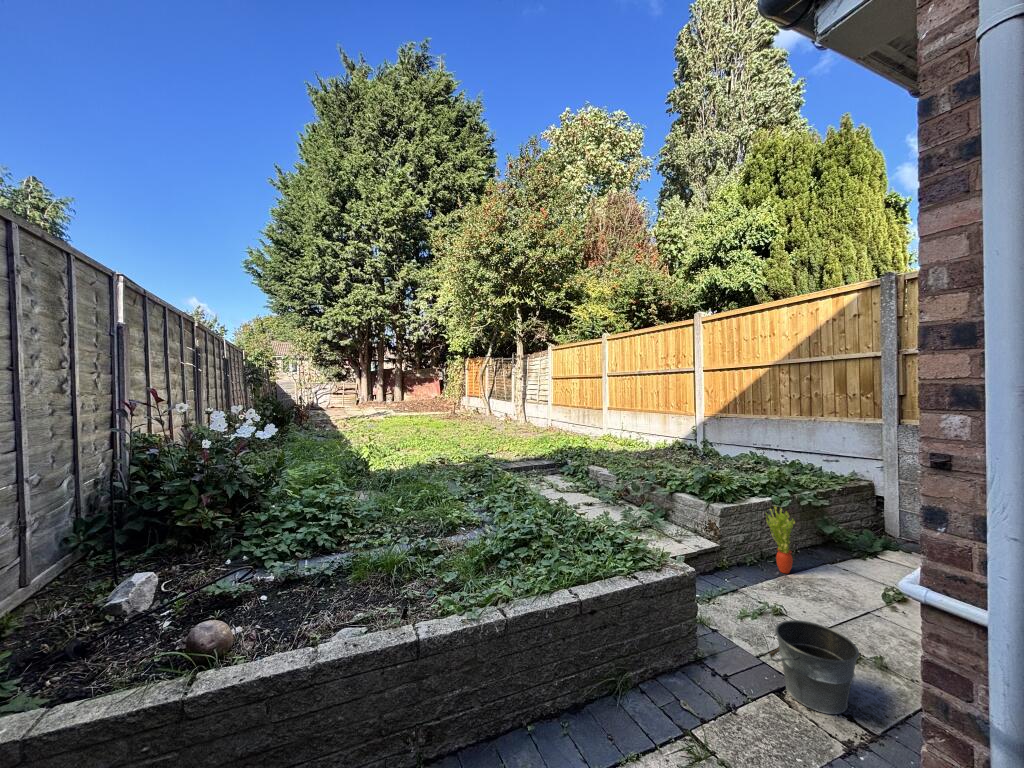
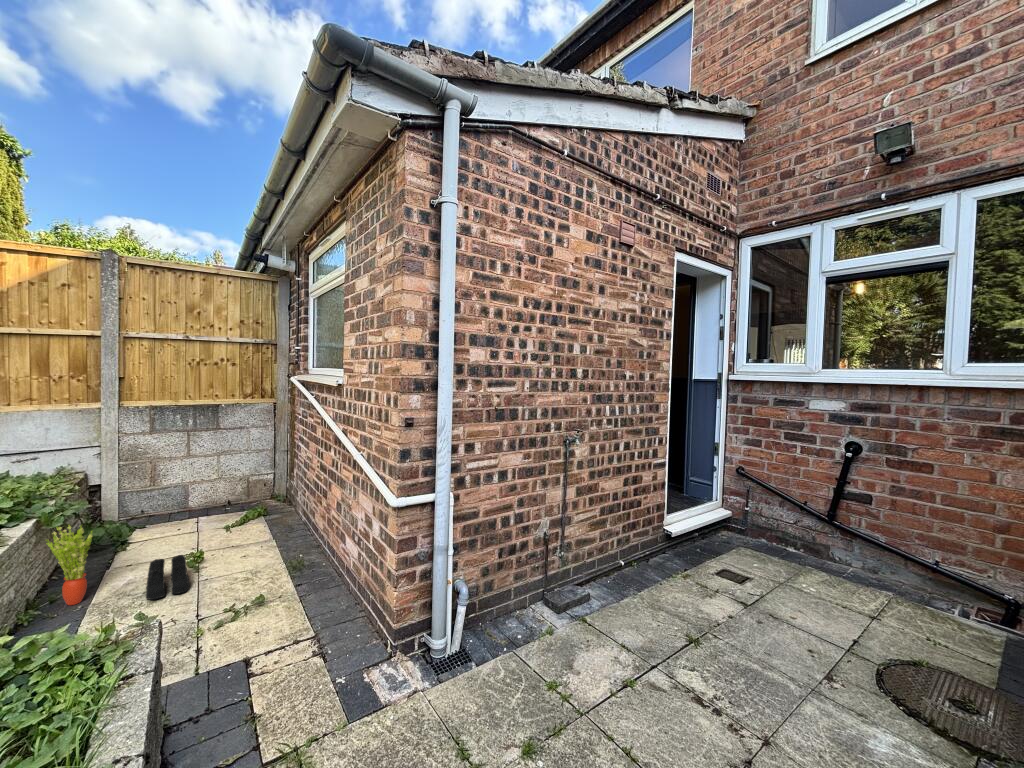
boots: none [818,566,866,612] -> present [146,555,189,600]
bucket: present [769,620,859,714] -> none [224,589,302,668]

